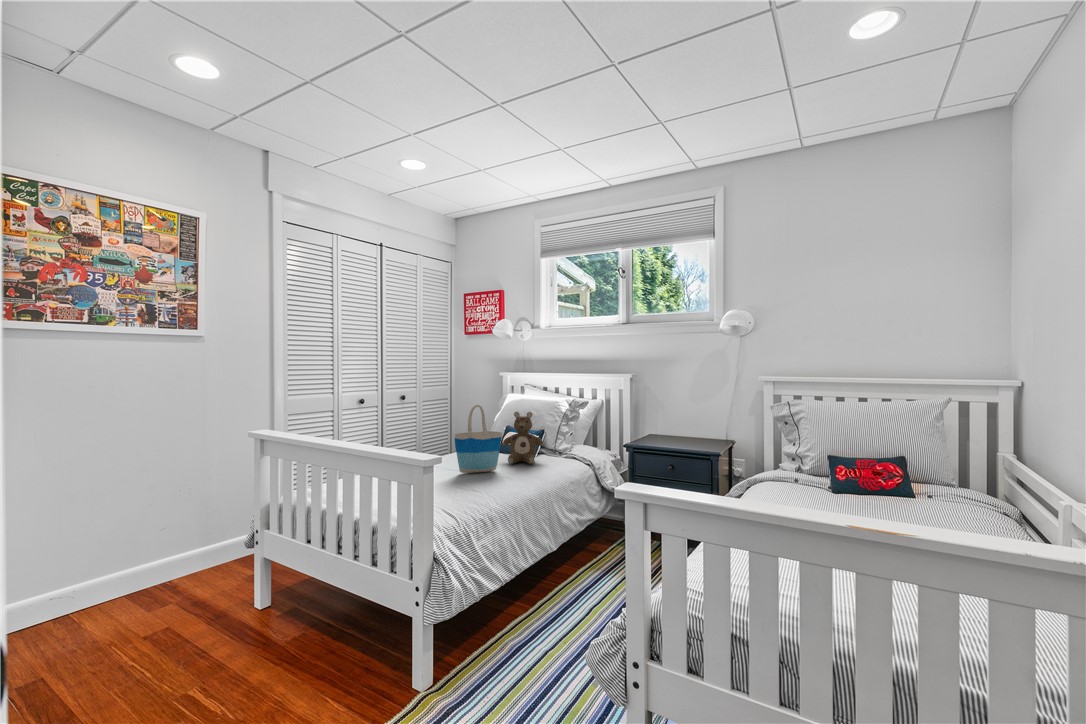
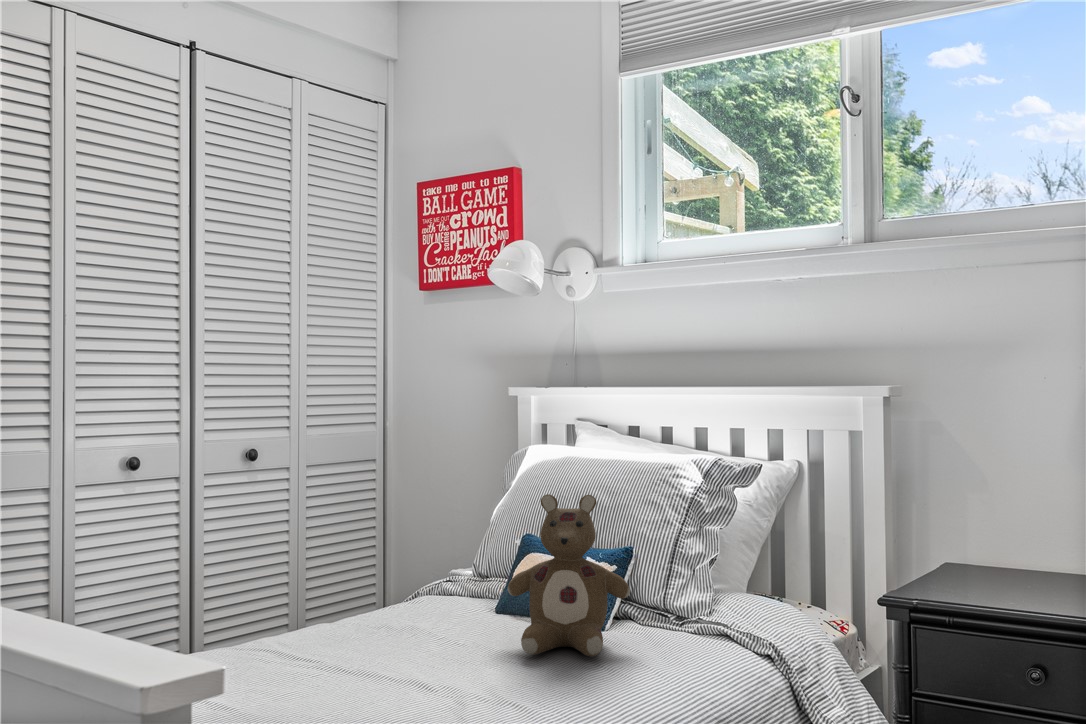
tote bag: present [454,405,502,473] -> none [349,473,502,688]

